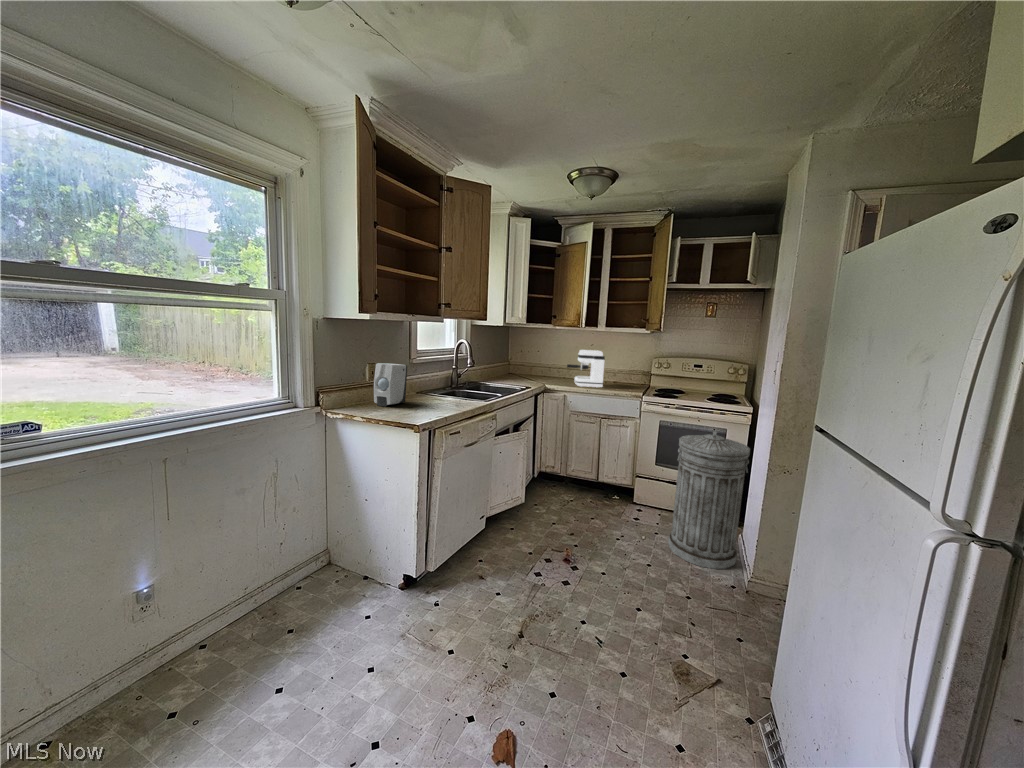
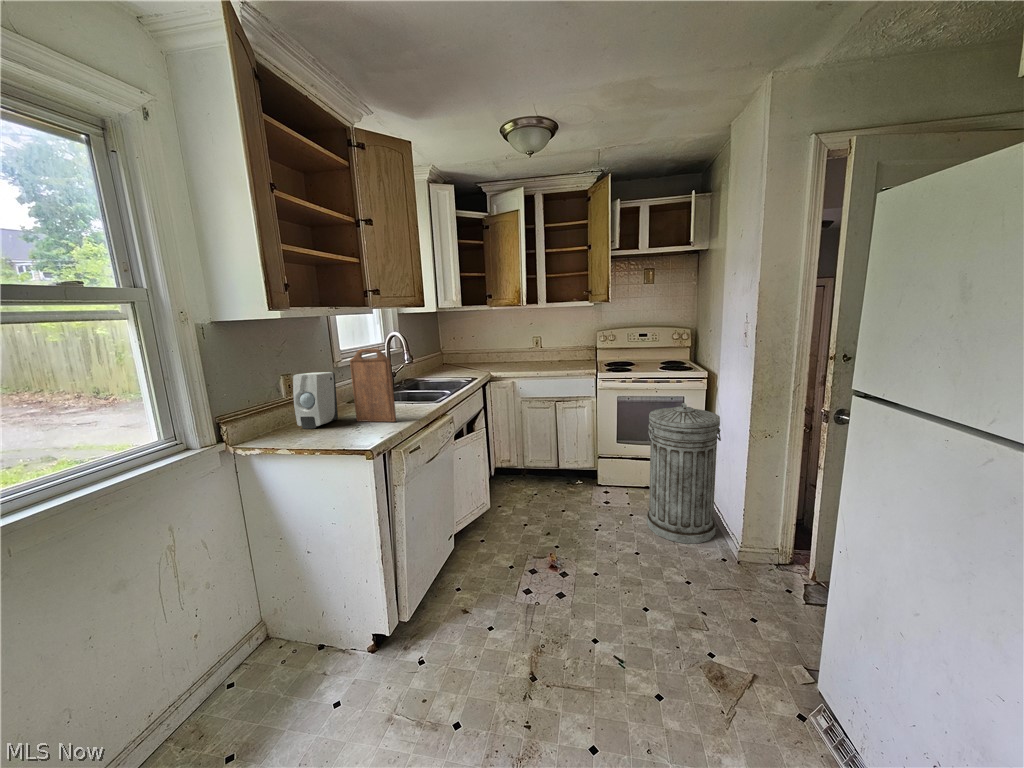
cutting board: none [418,349,448,410] -> present [350,349,396,422]
coffee maker: present [567,350,605,388] -> none [510,329,552,371]

